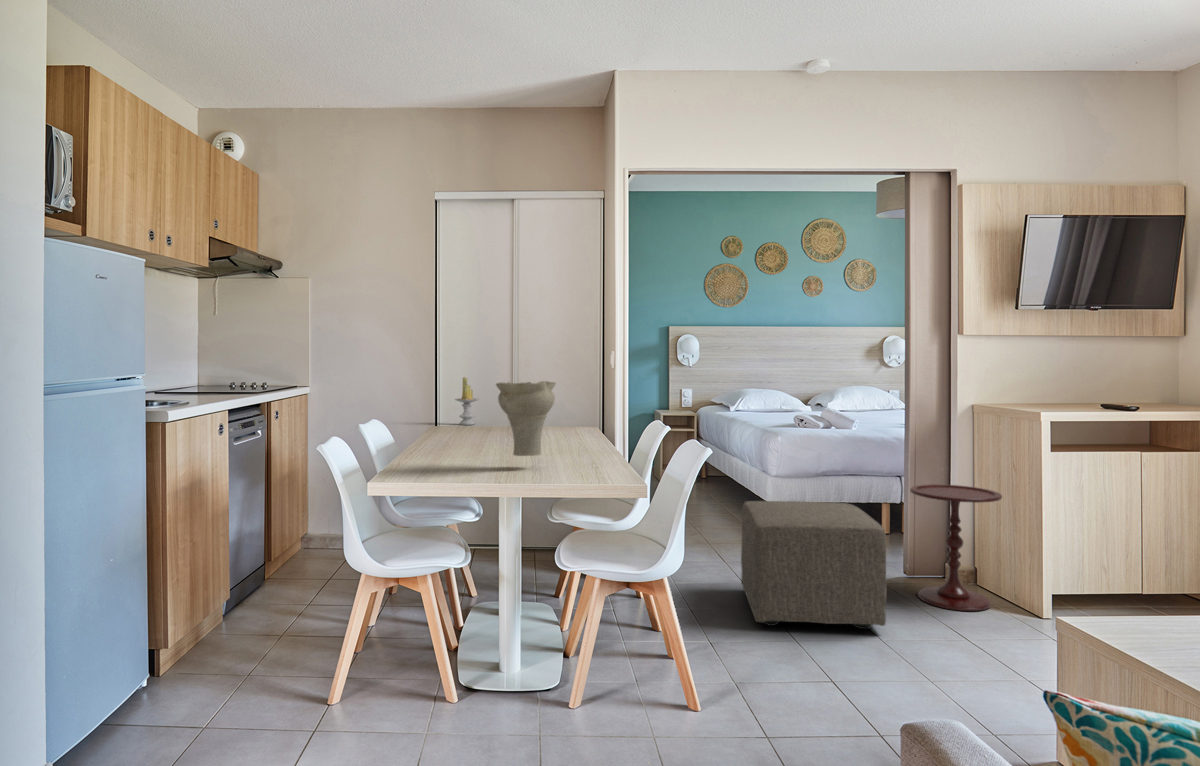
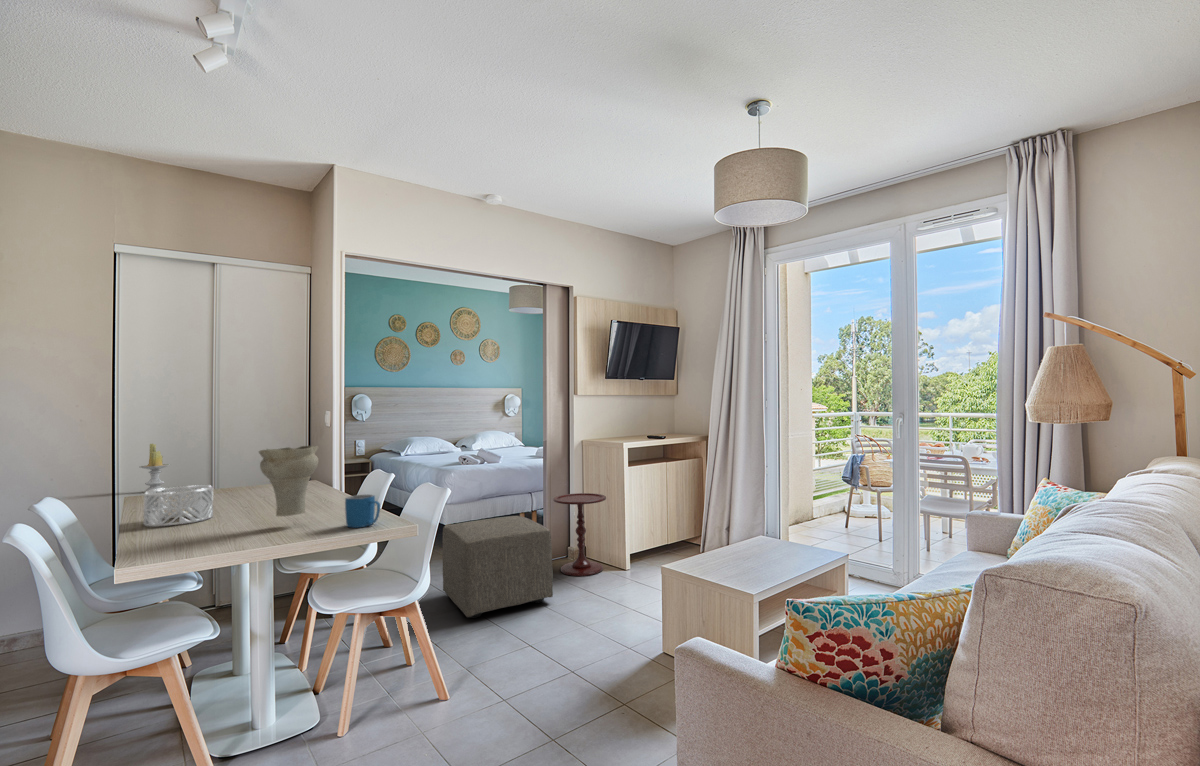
decorative bowl: none [425,418,480,454] -> present [144,485,213,526]
mug: none [572,441,606,478] -> present [345,495,380,527]

